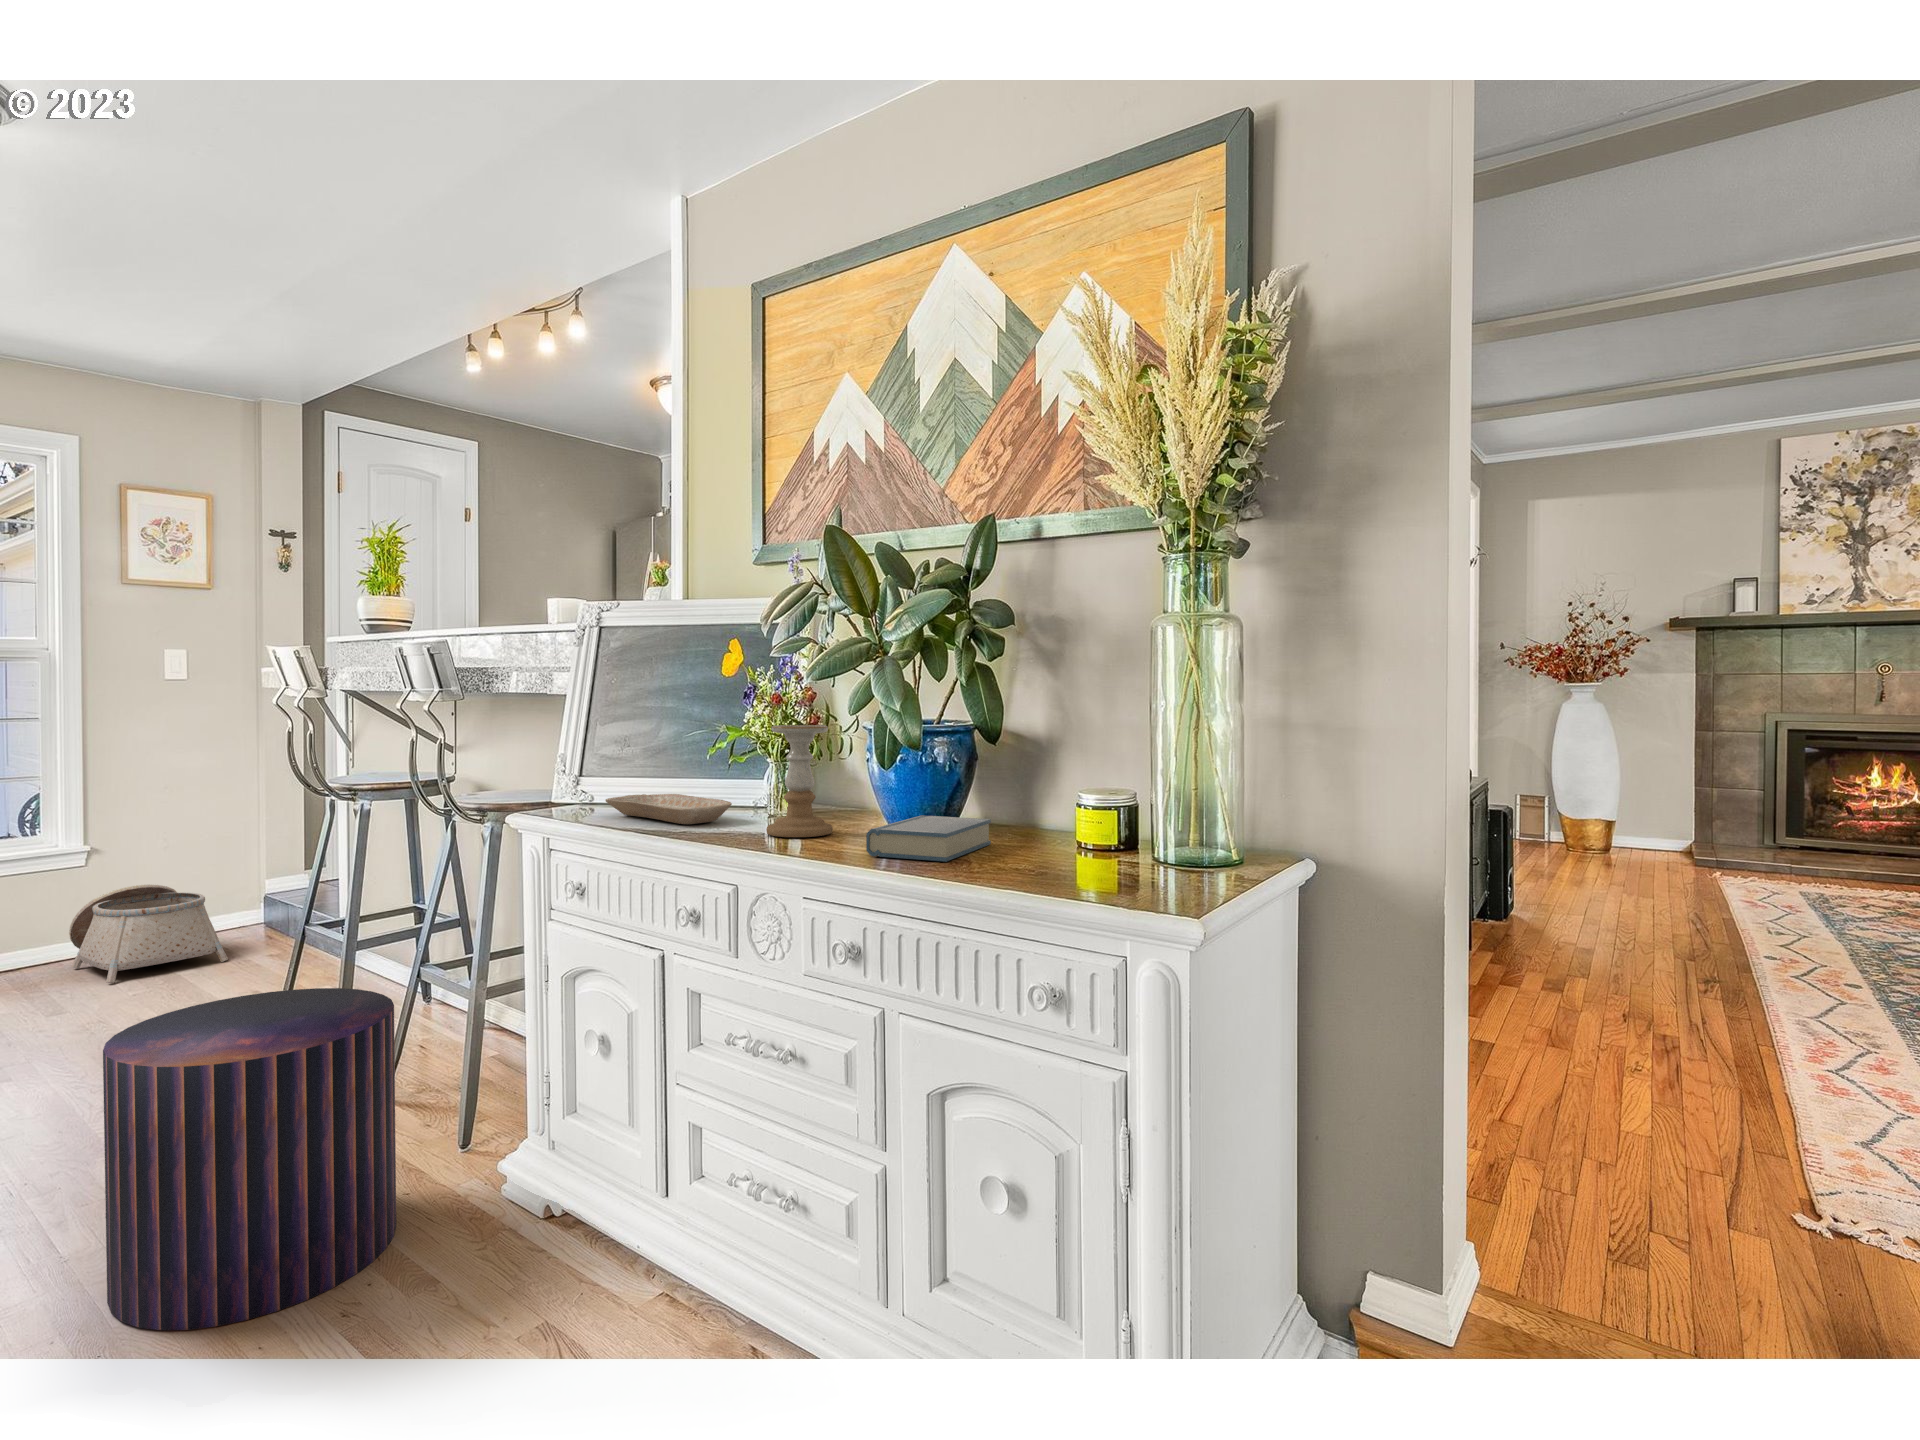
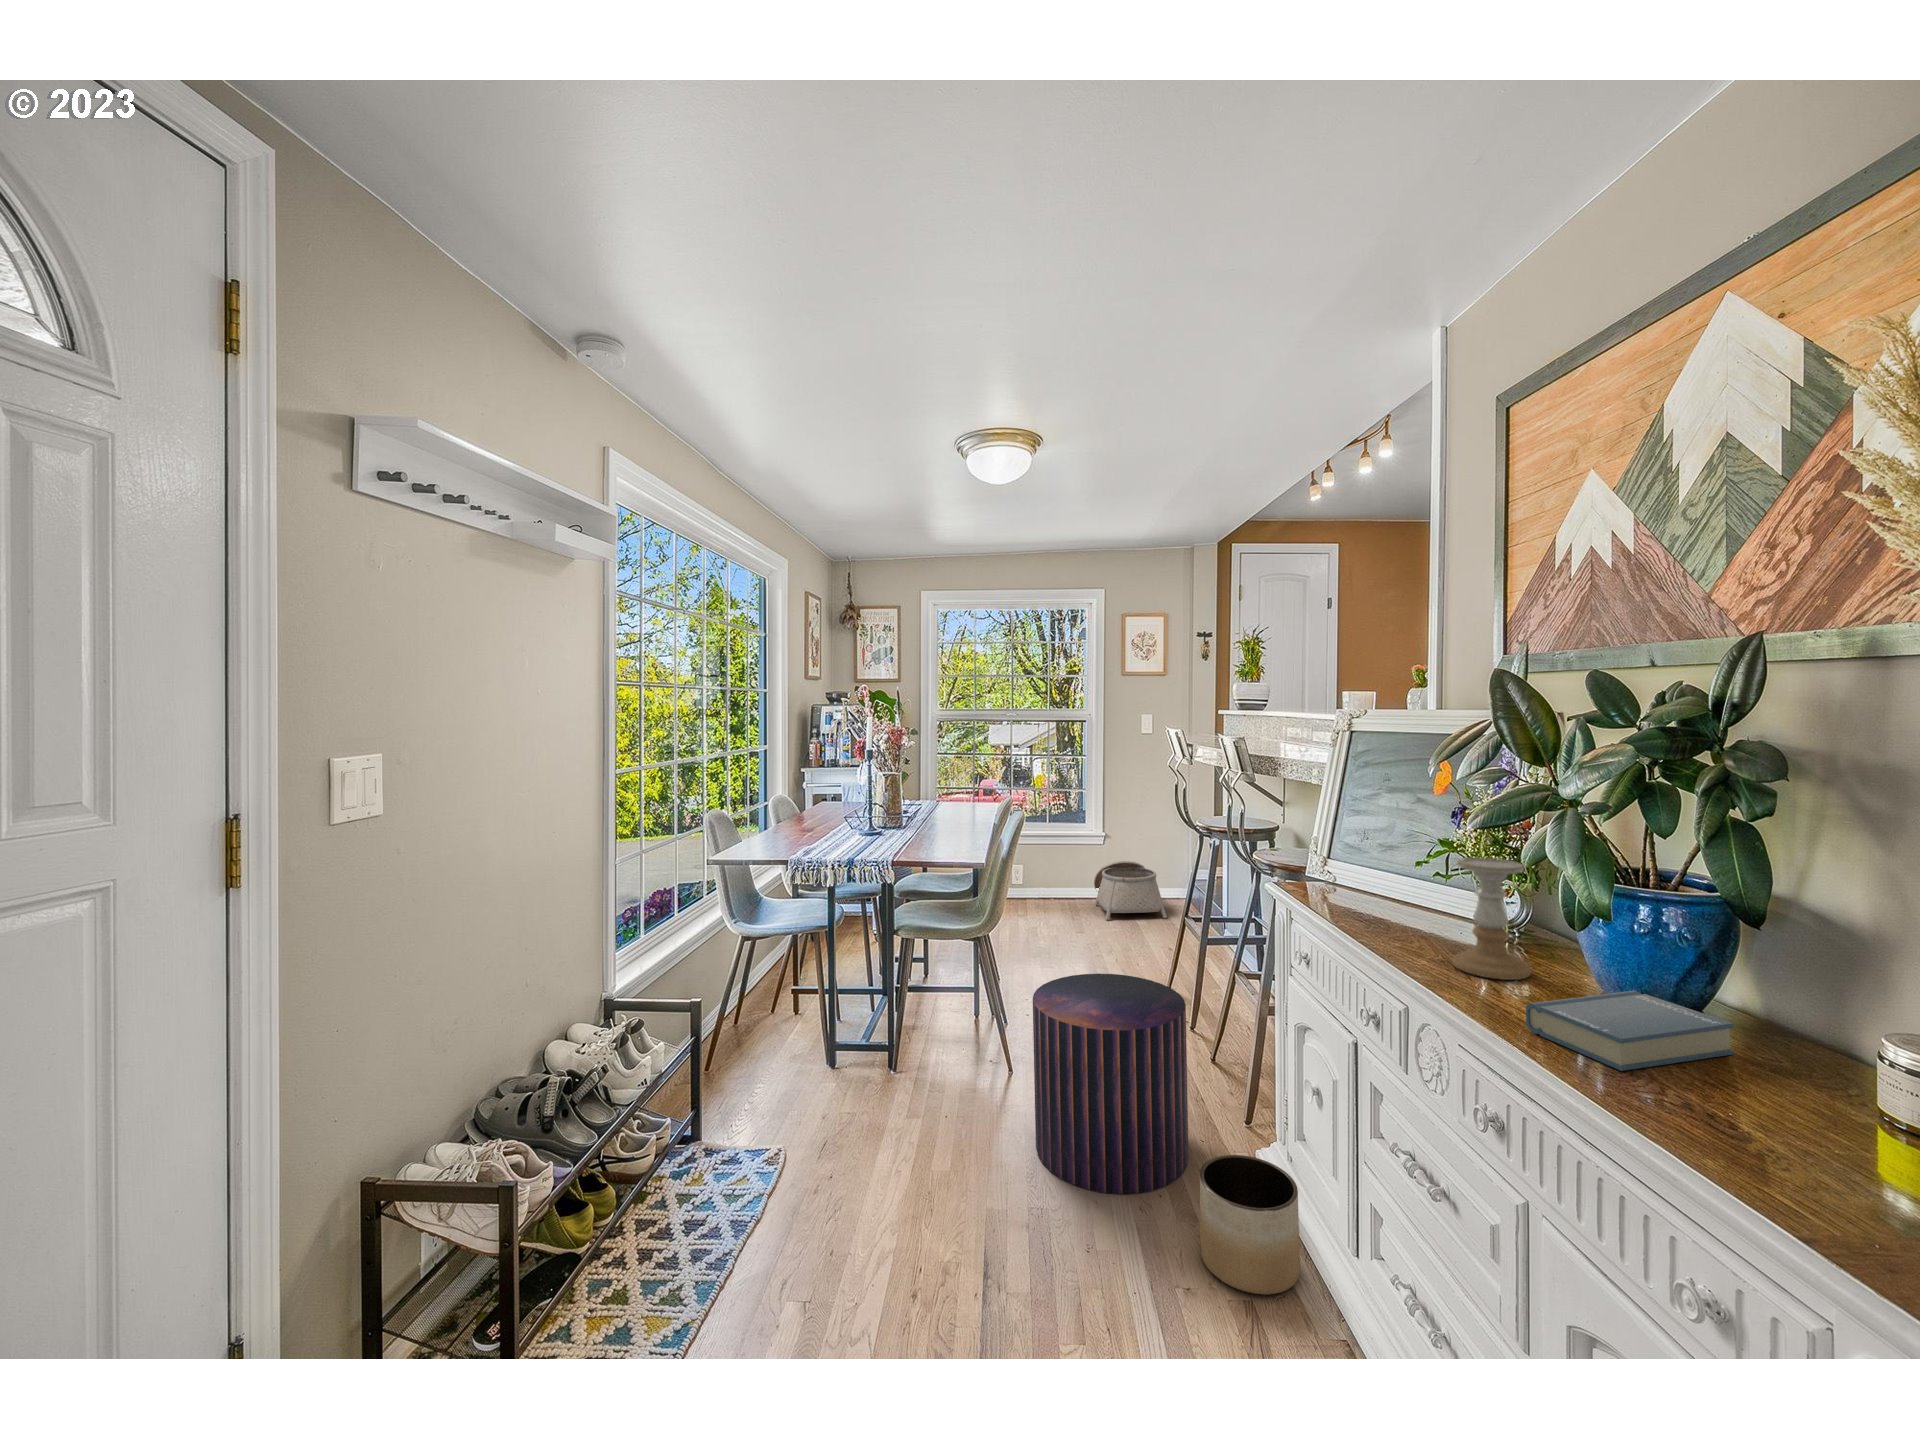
tray: present [605,794,732,824] -> none [1334,885,1440,930]
planter: none [458,1149,590,1315] -> present [1200,1155,1300,1295]

